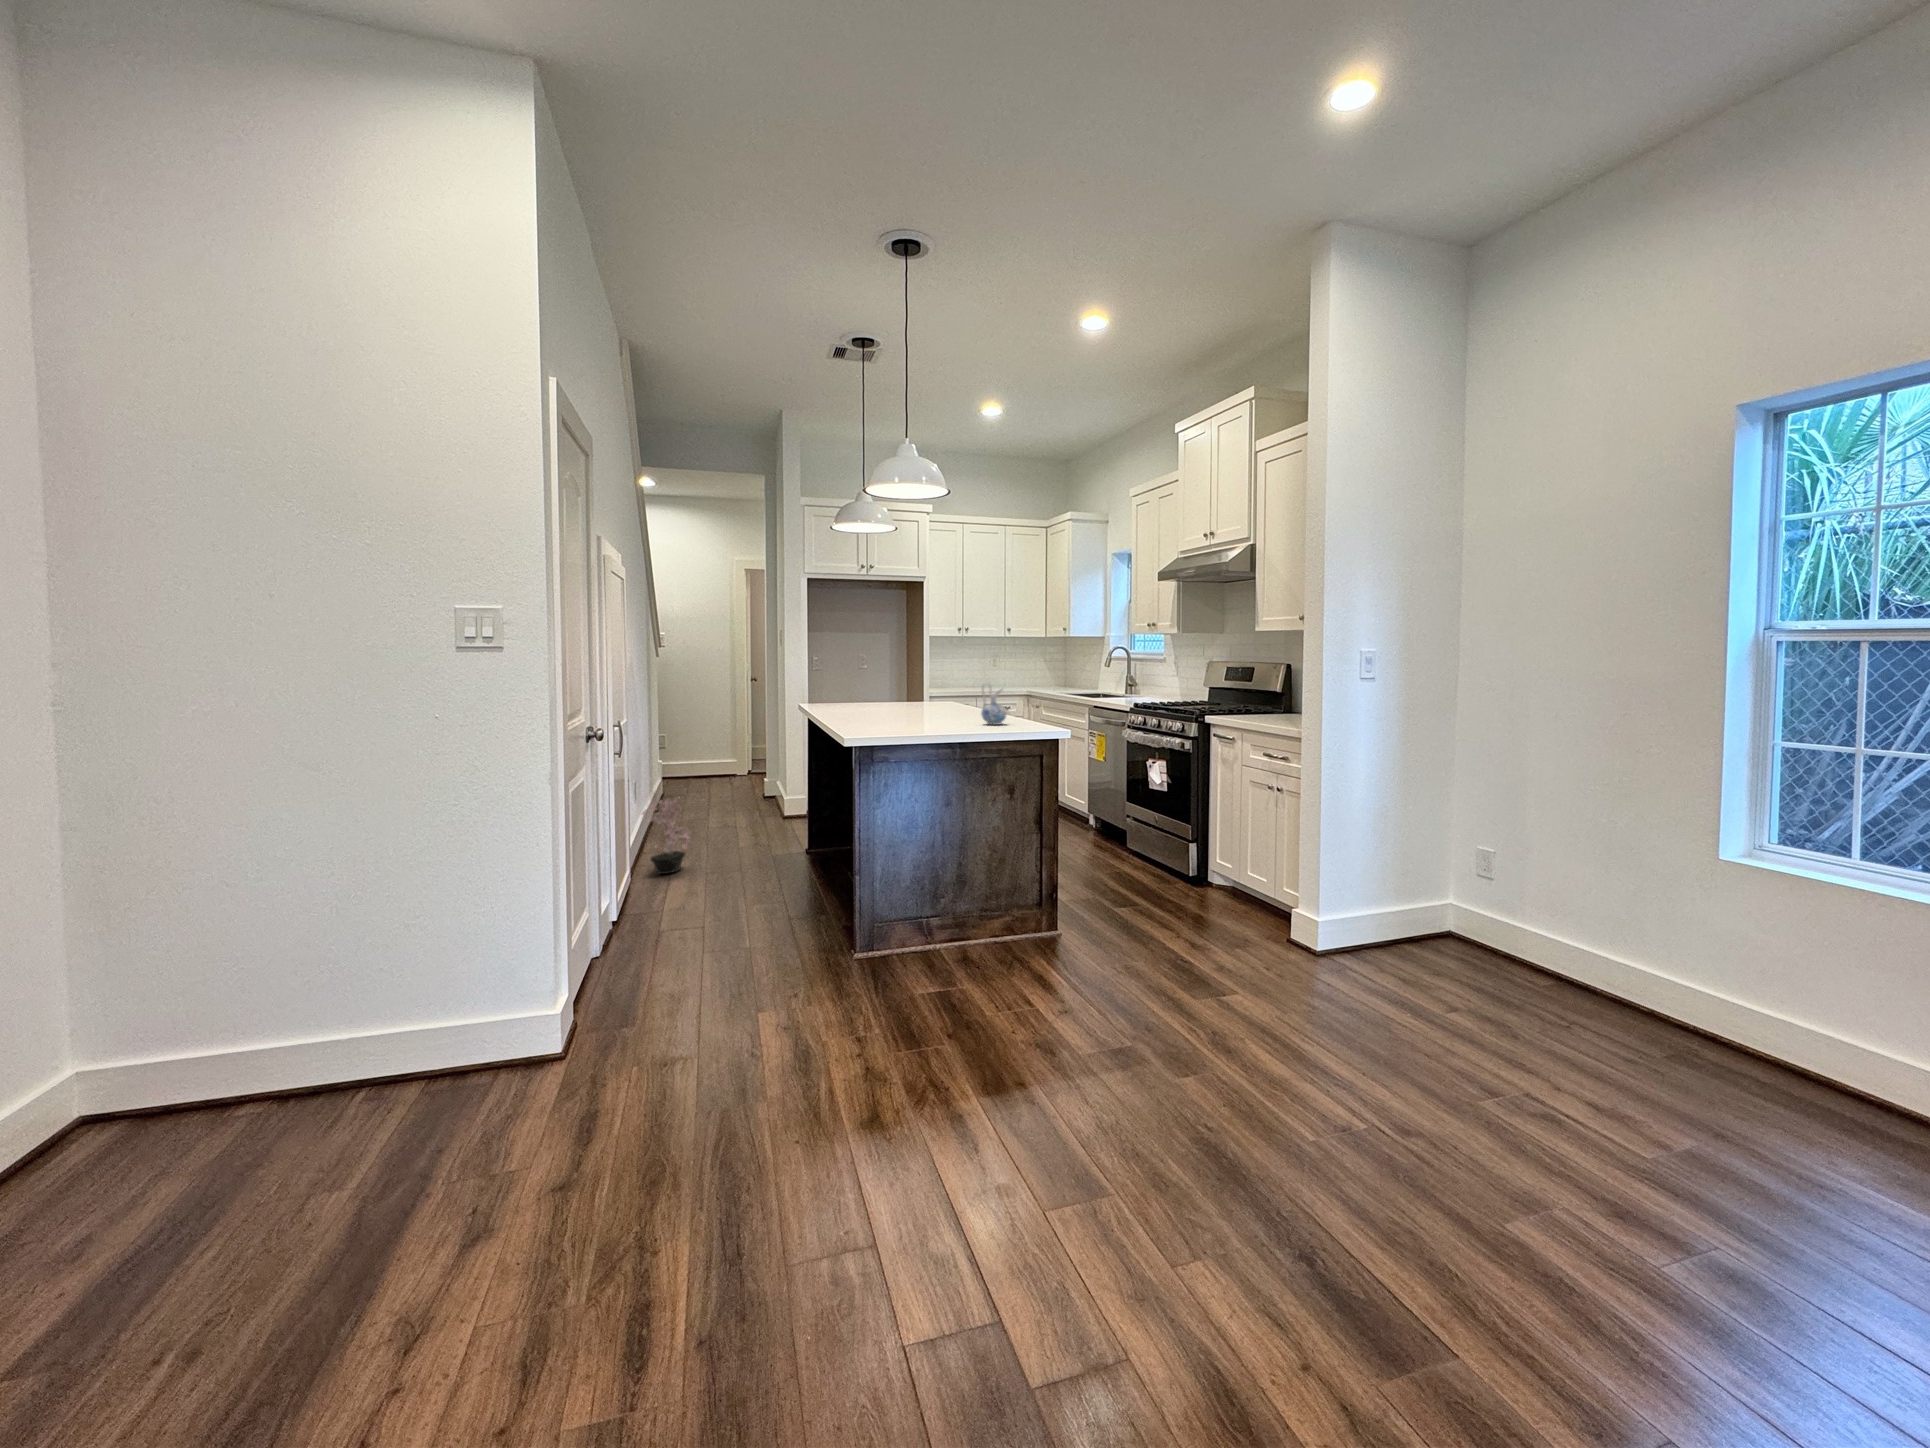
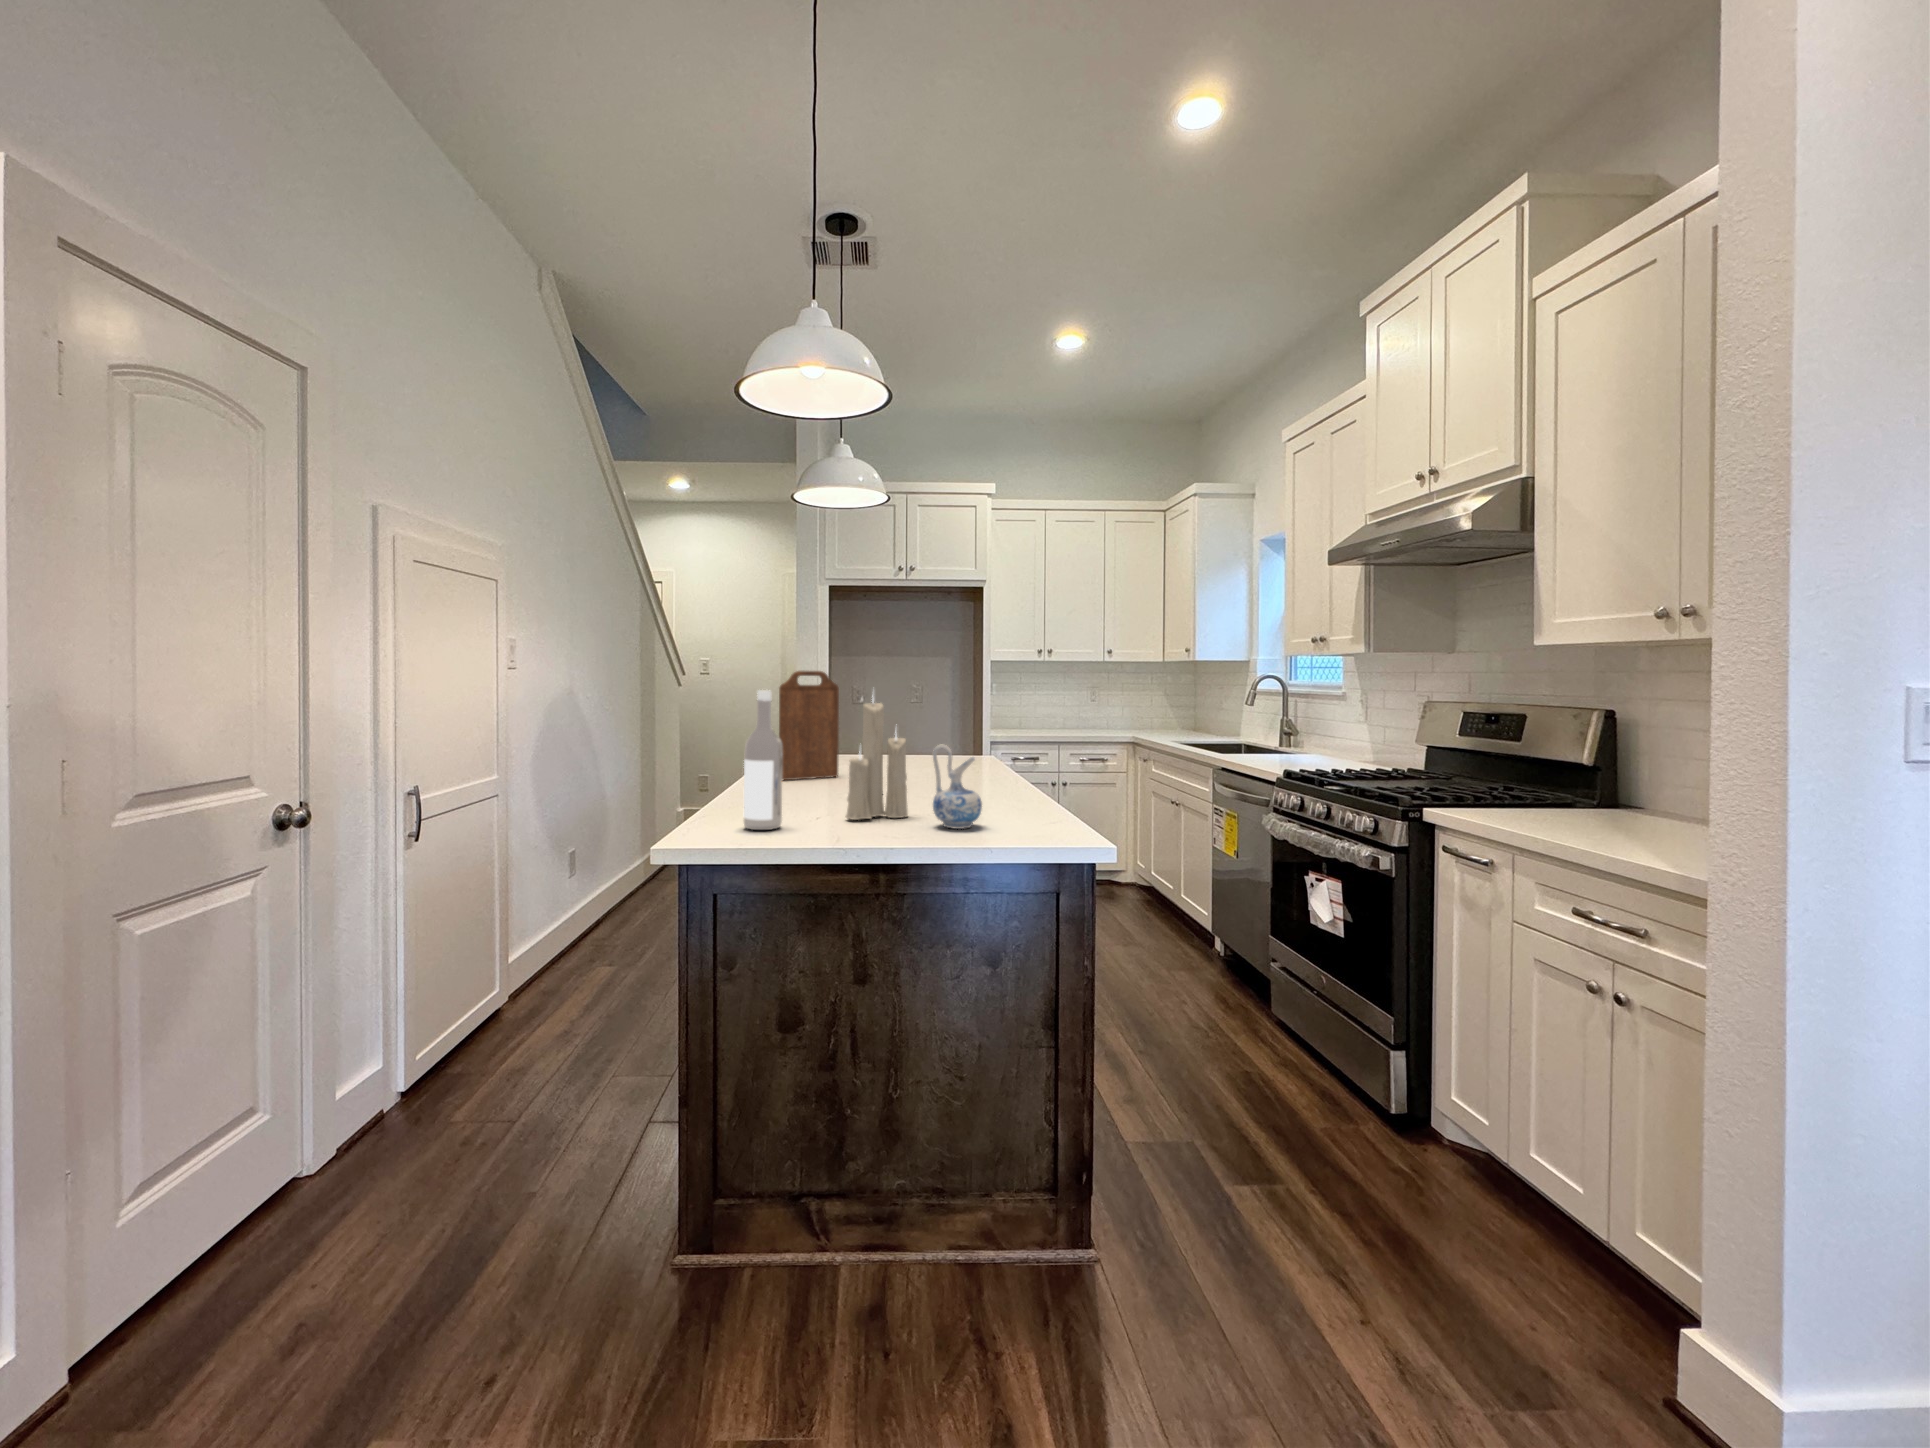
cutting board: none [850,644,883,713] -> present [779,671,839,780]
candle: none [932,650,963,724] -> present [846,698,908,820]
wine bottle: none [886,655,906,728] -> present [743,690,782,830]
potted plant: present [642,793,691,874] -> none [521,868,607,988]

